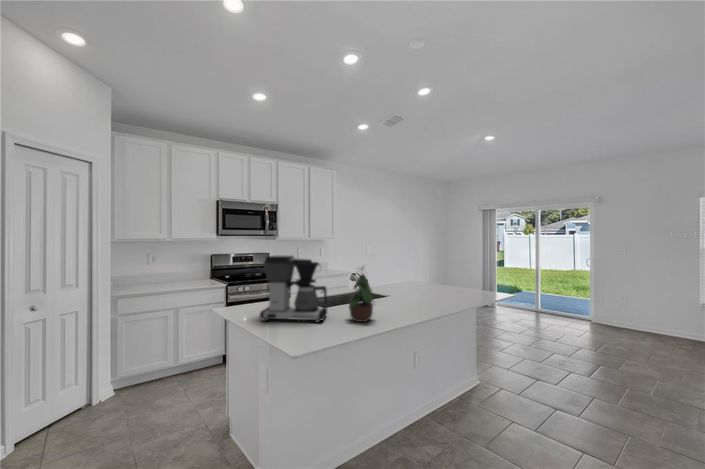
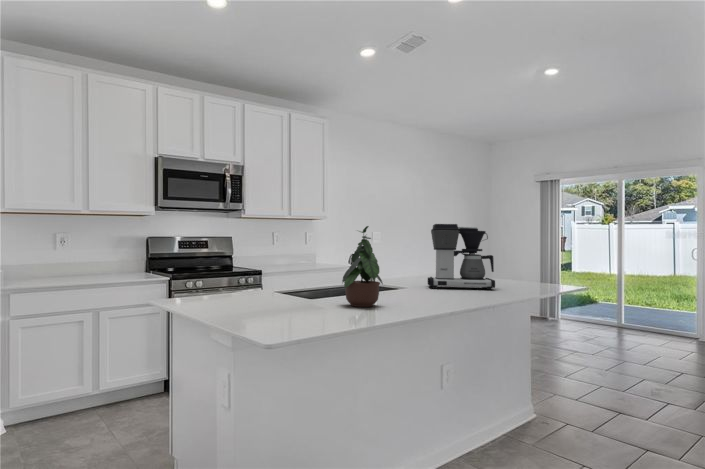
coffee maker: present [259,256,327,322] -> present [428,224,495,290]

